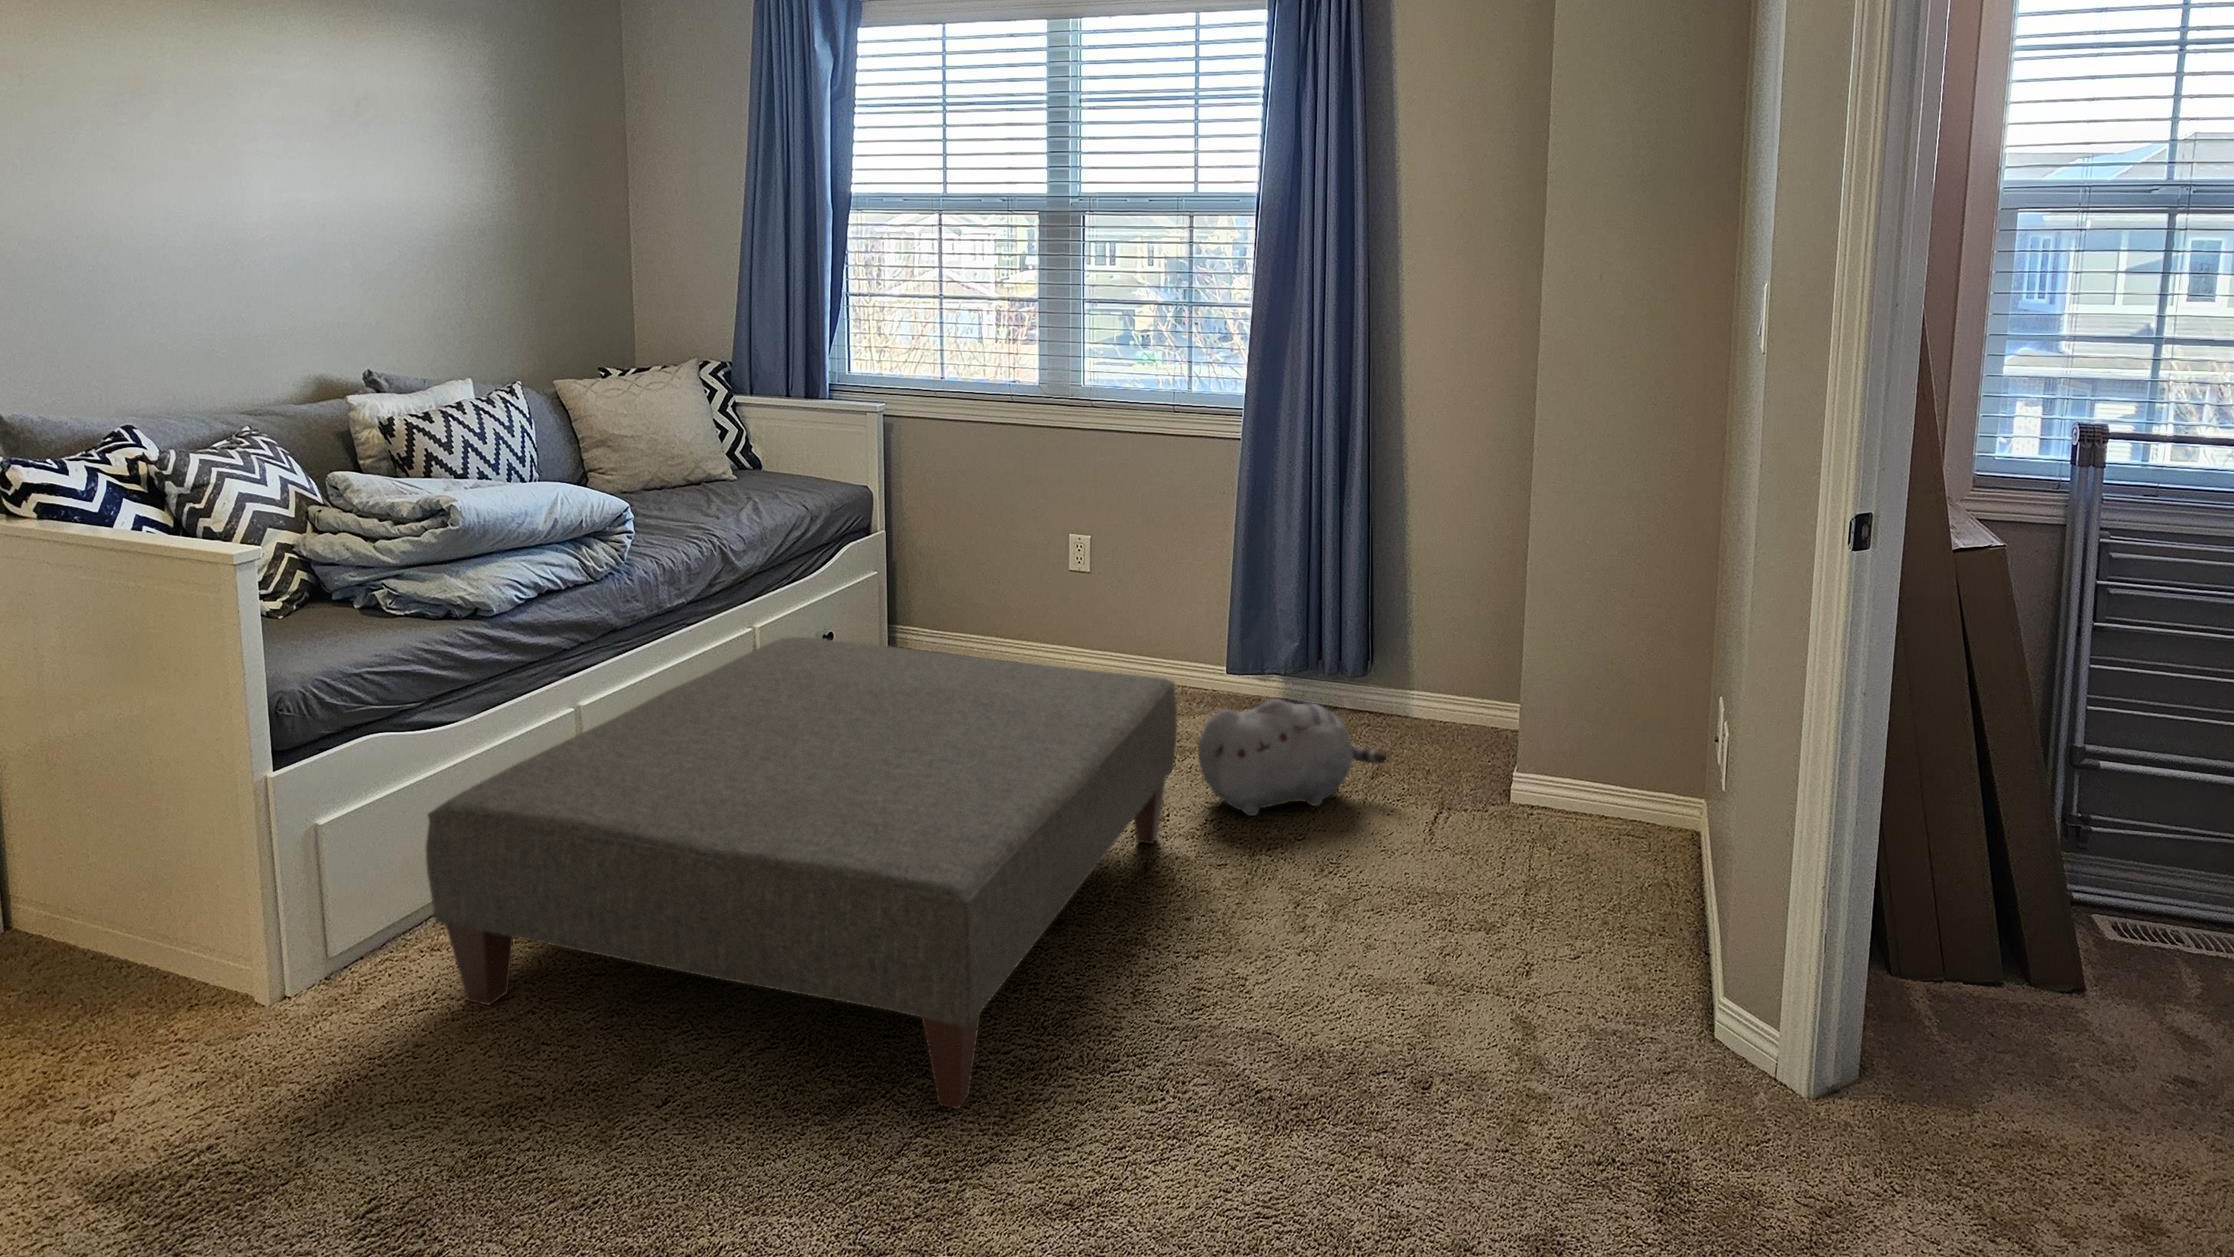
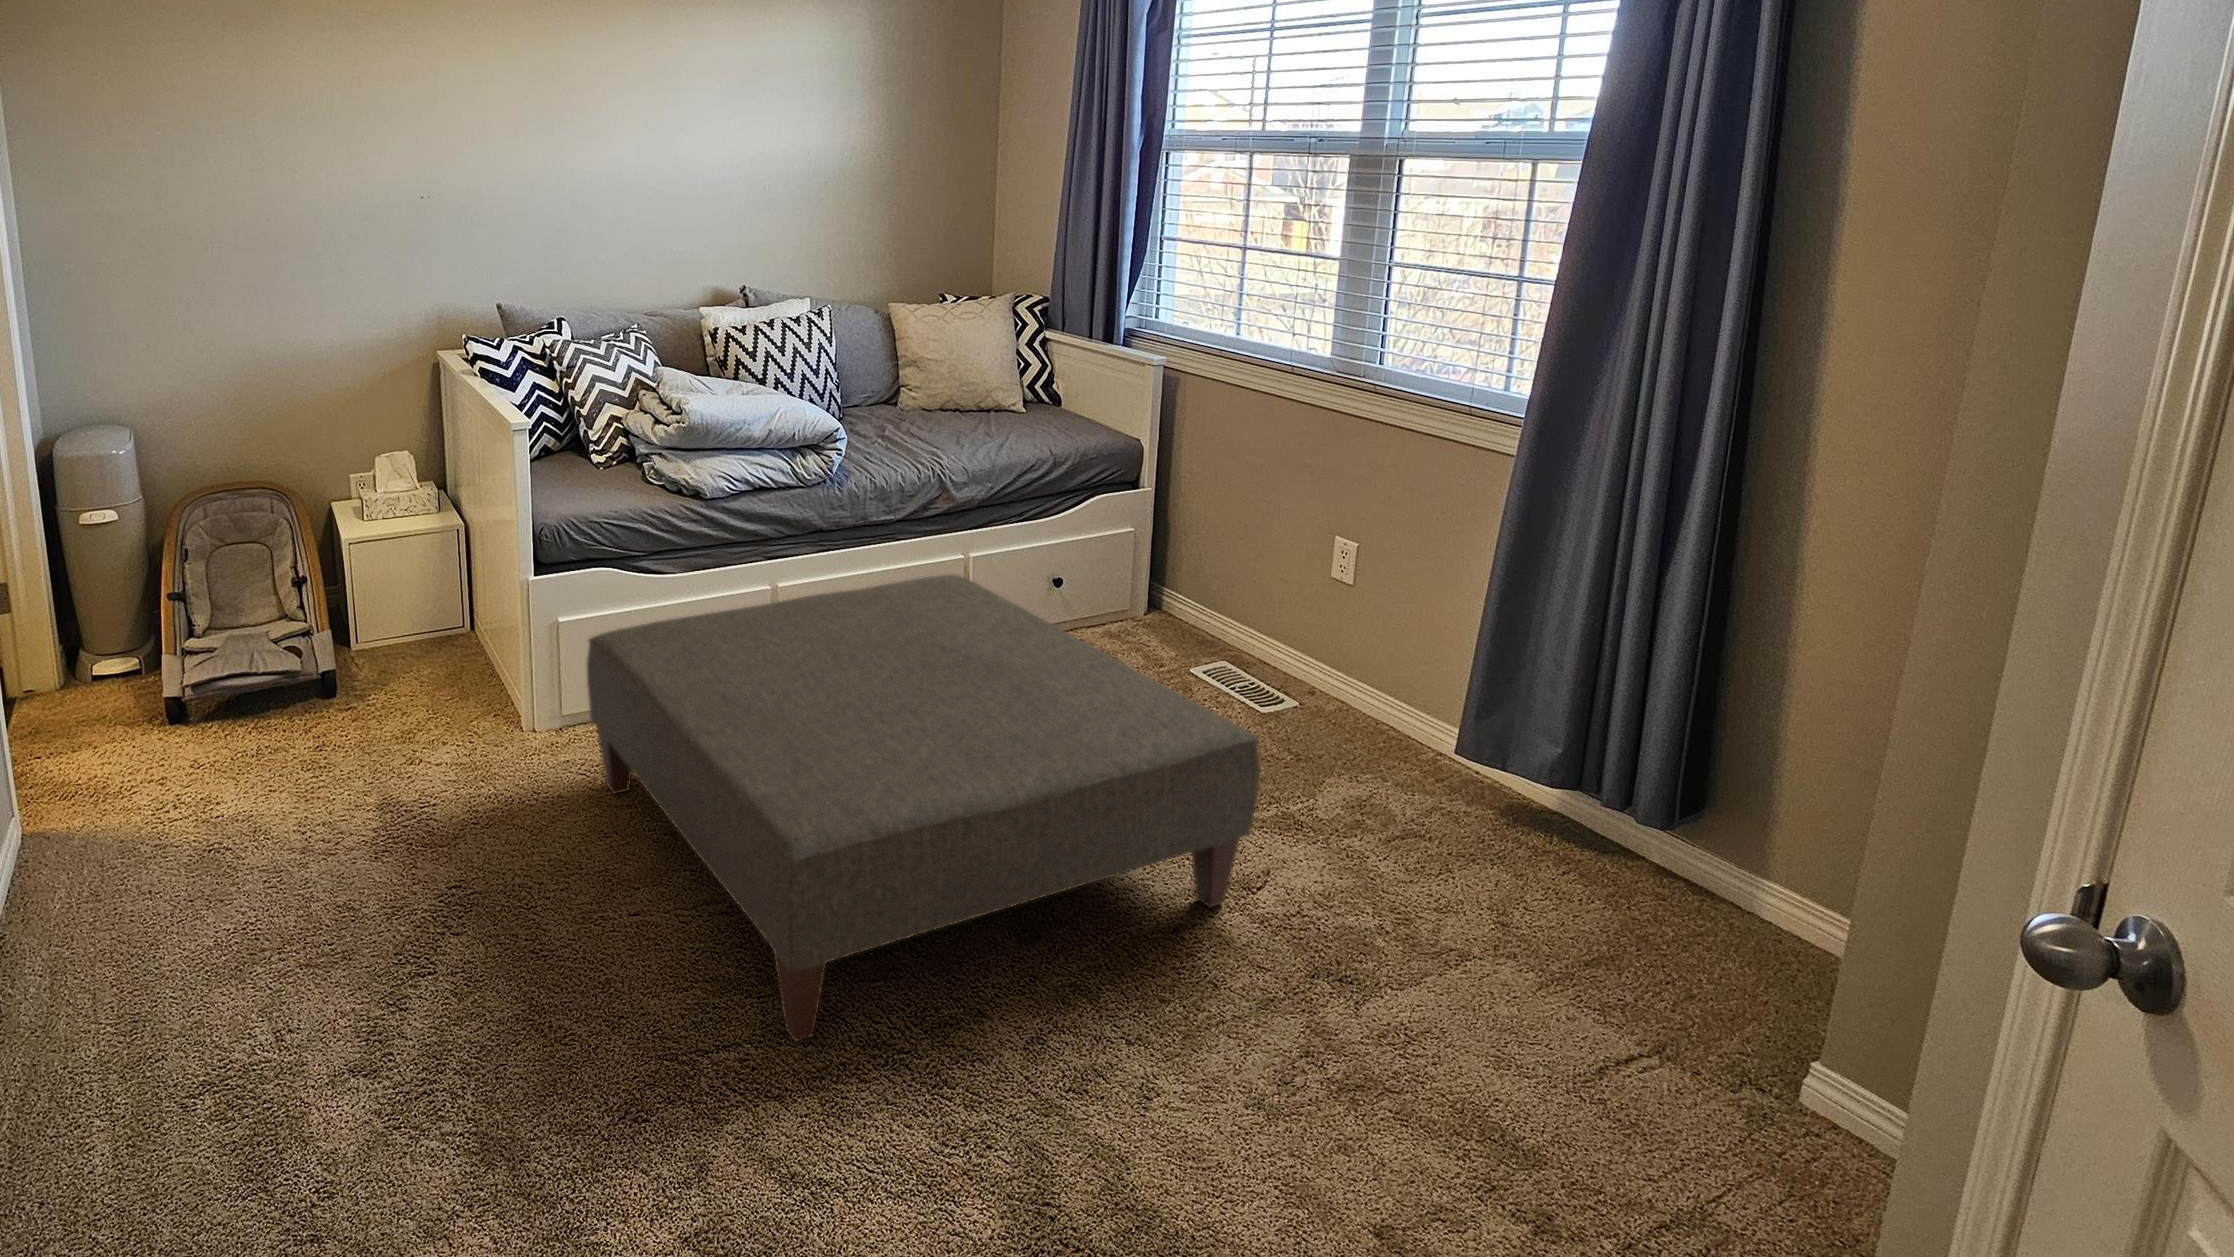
plush toy: present [1198,699,1387,816] -> none [1309,792,1587,959]

